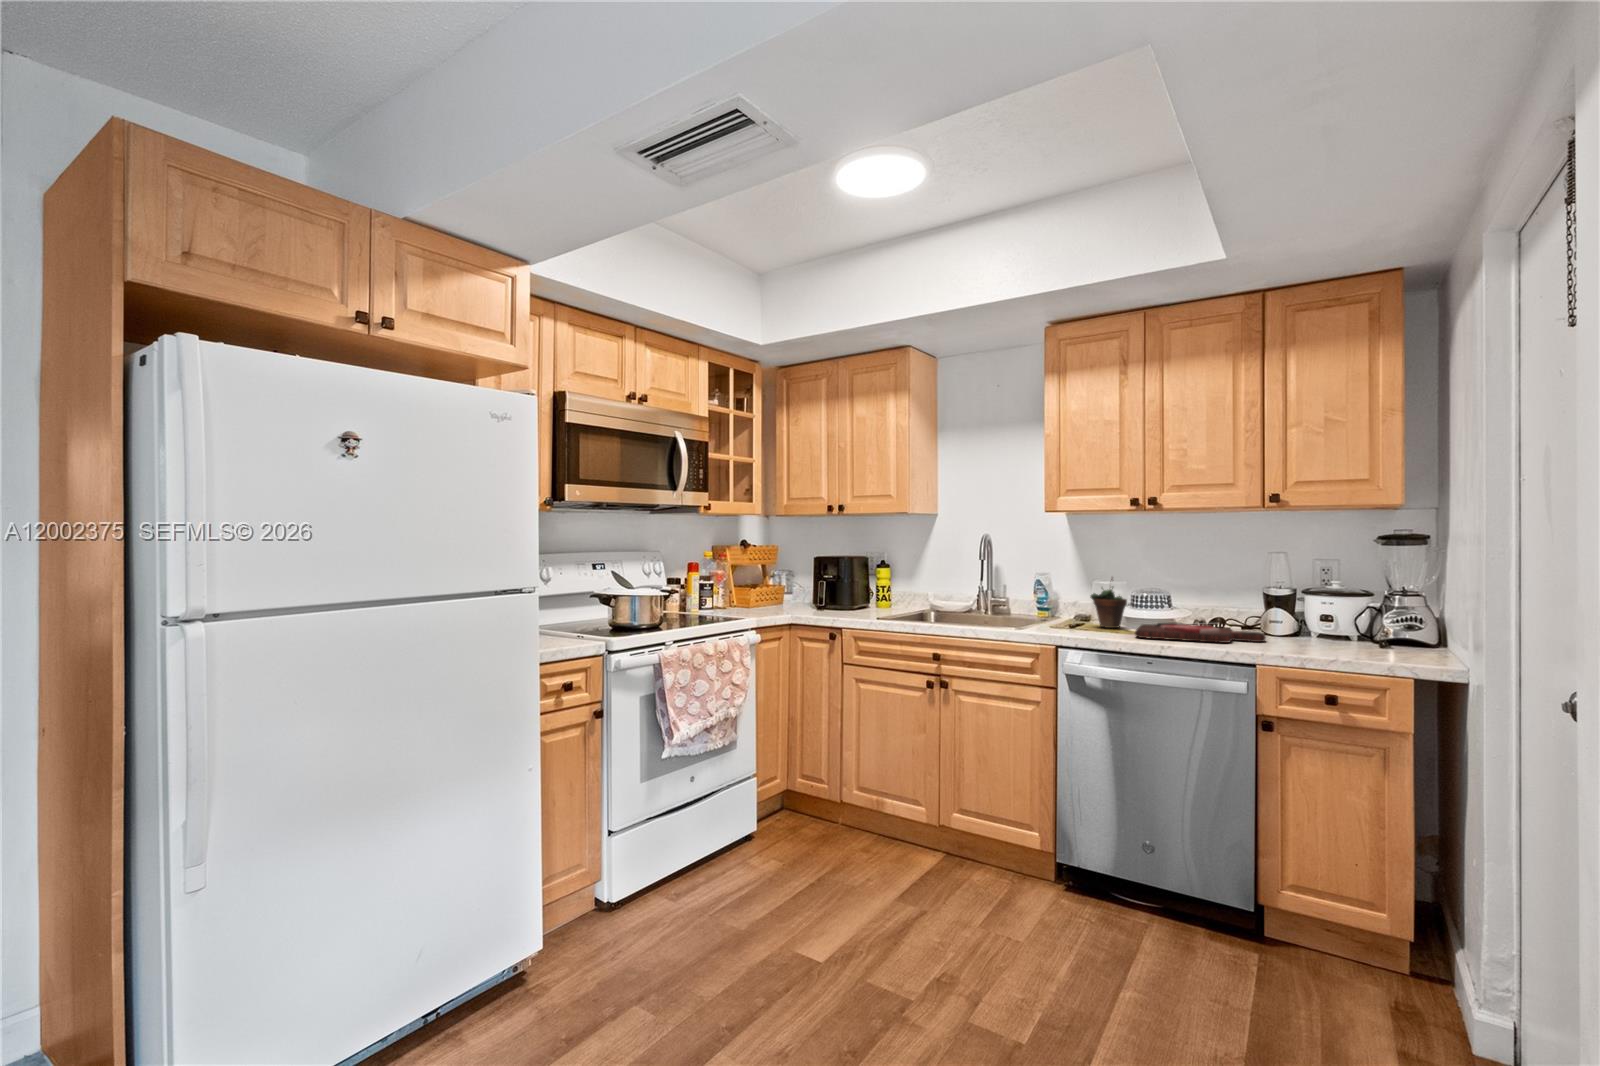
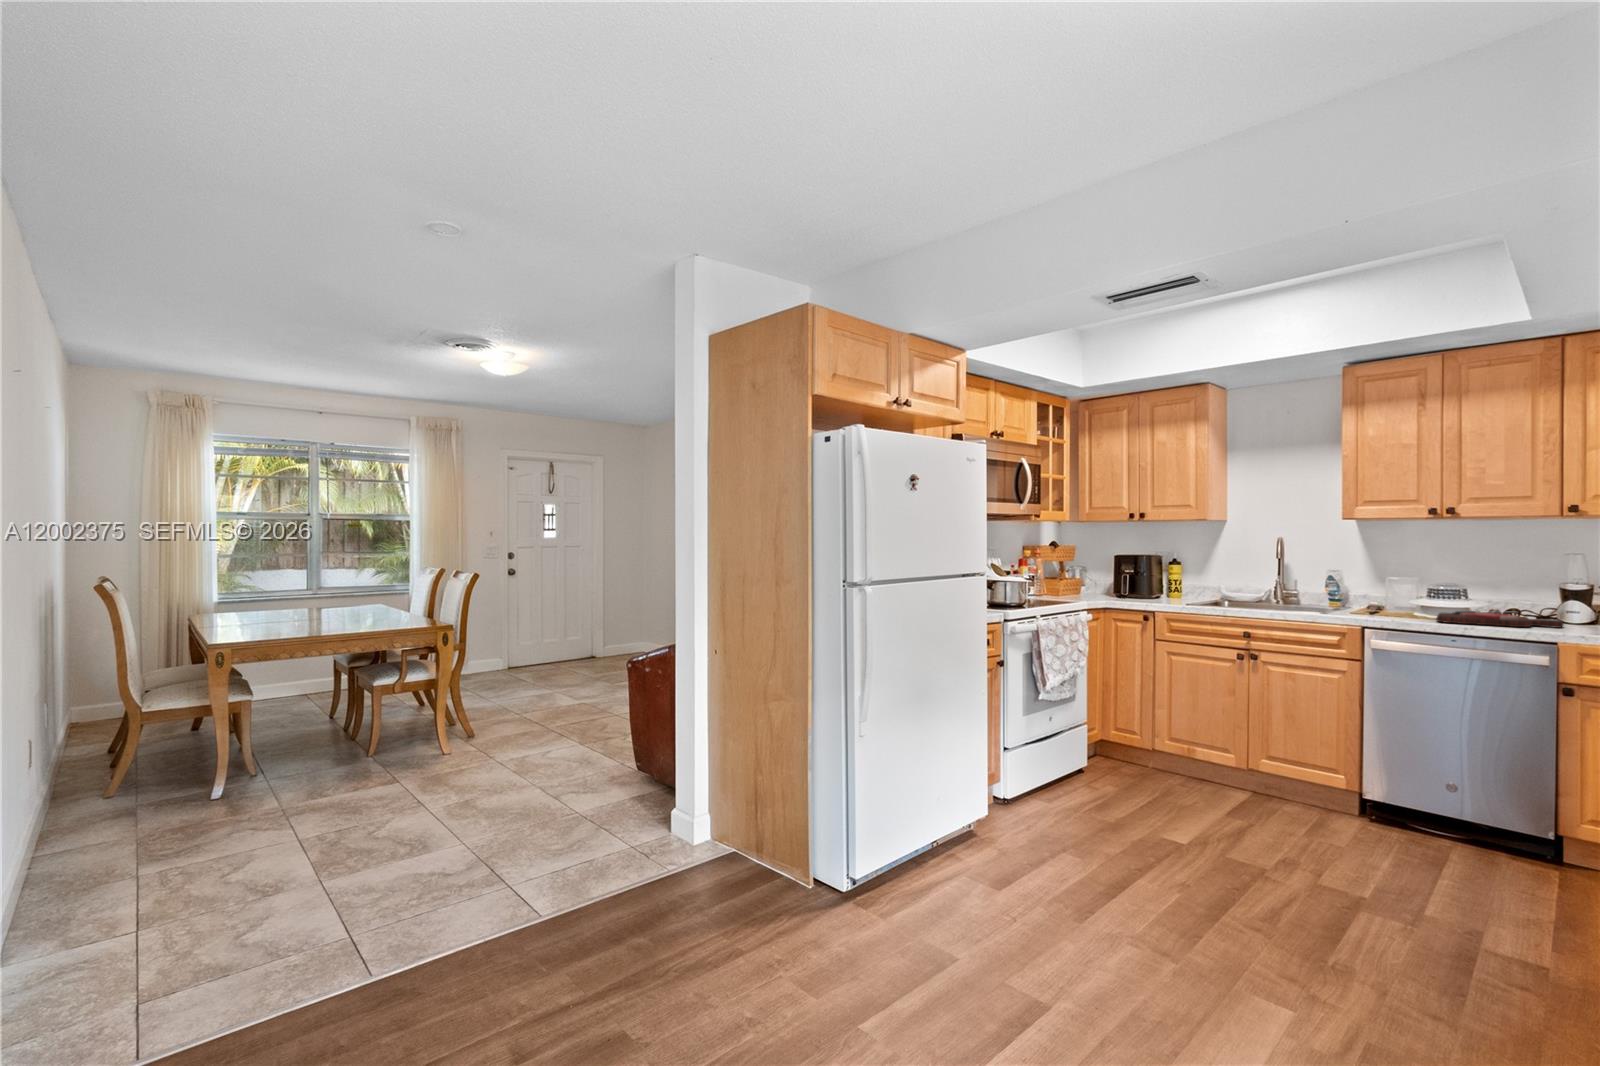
succulent plant: present [1090,578,1127,628] -> none [1388,572,1424,615]

